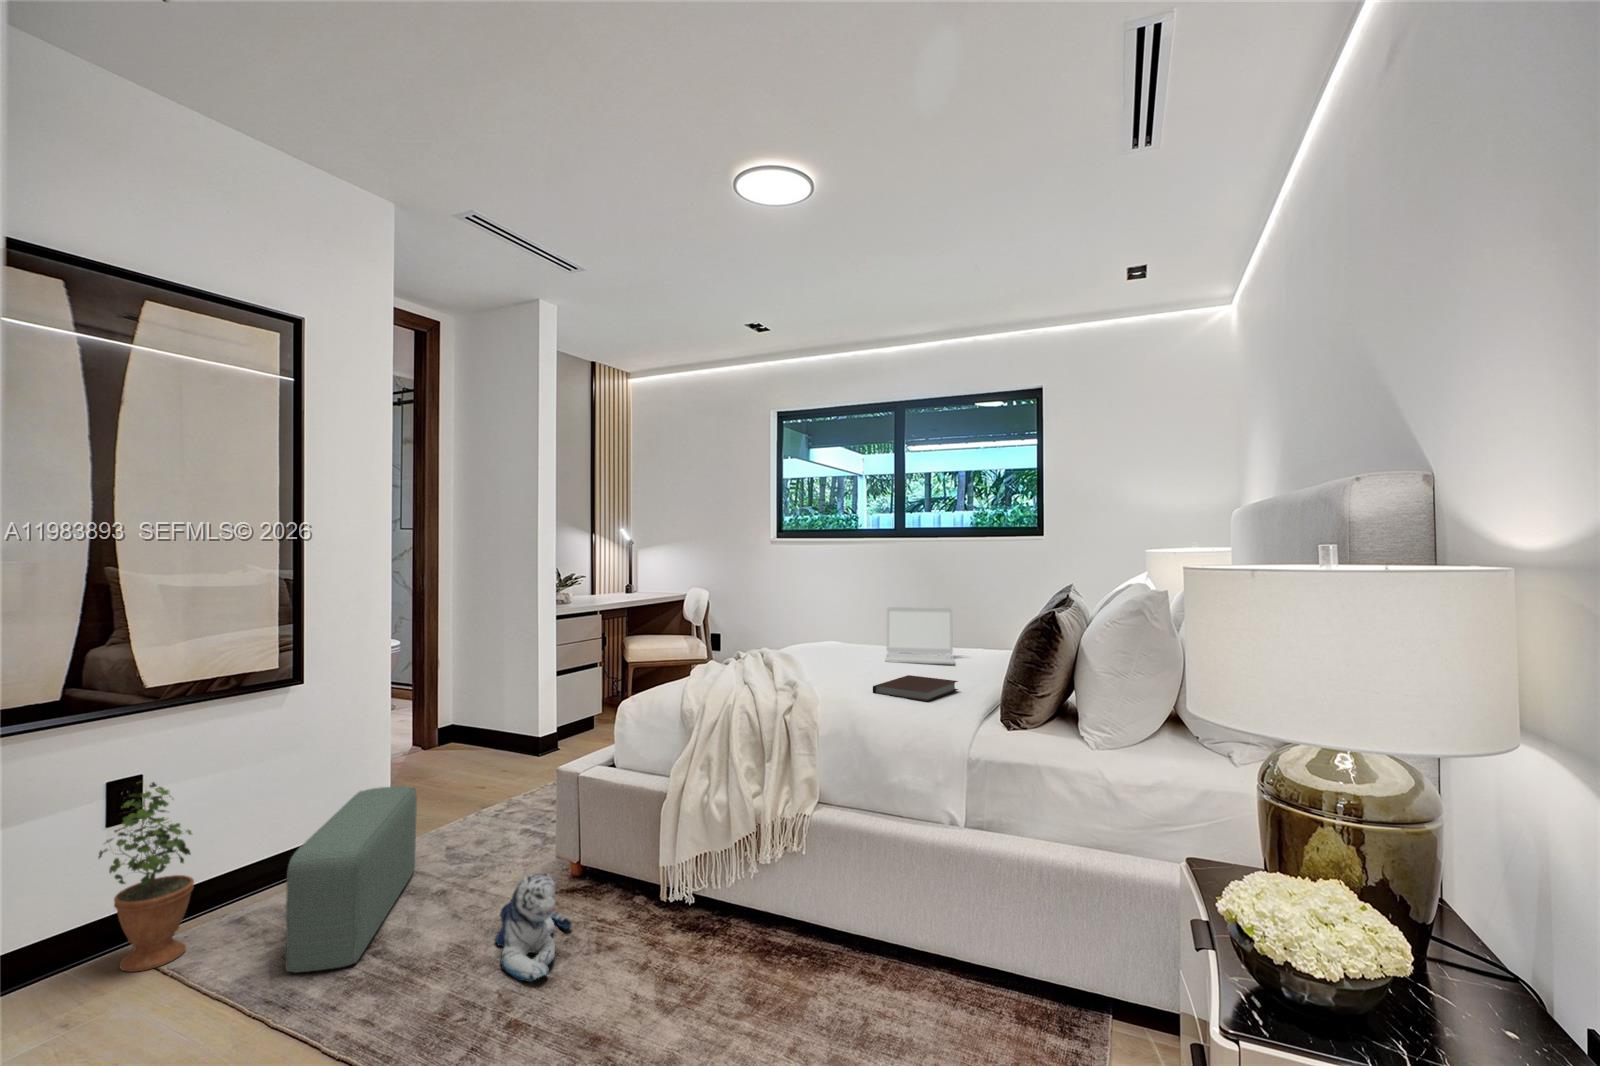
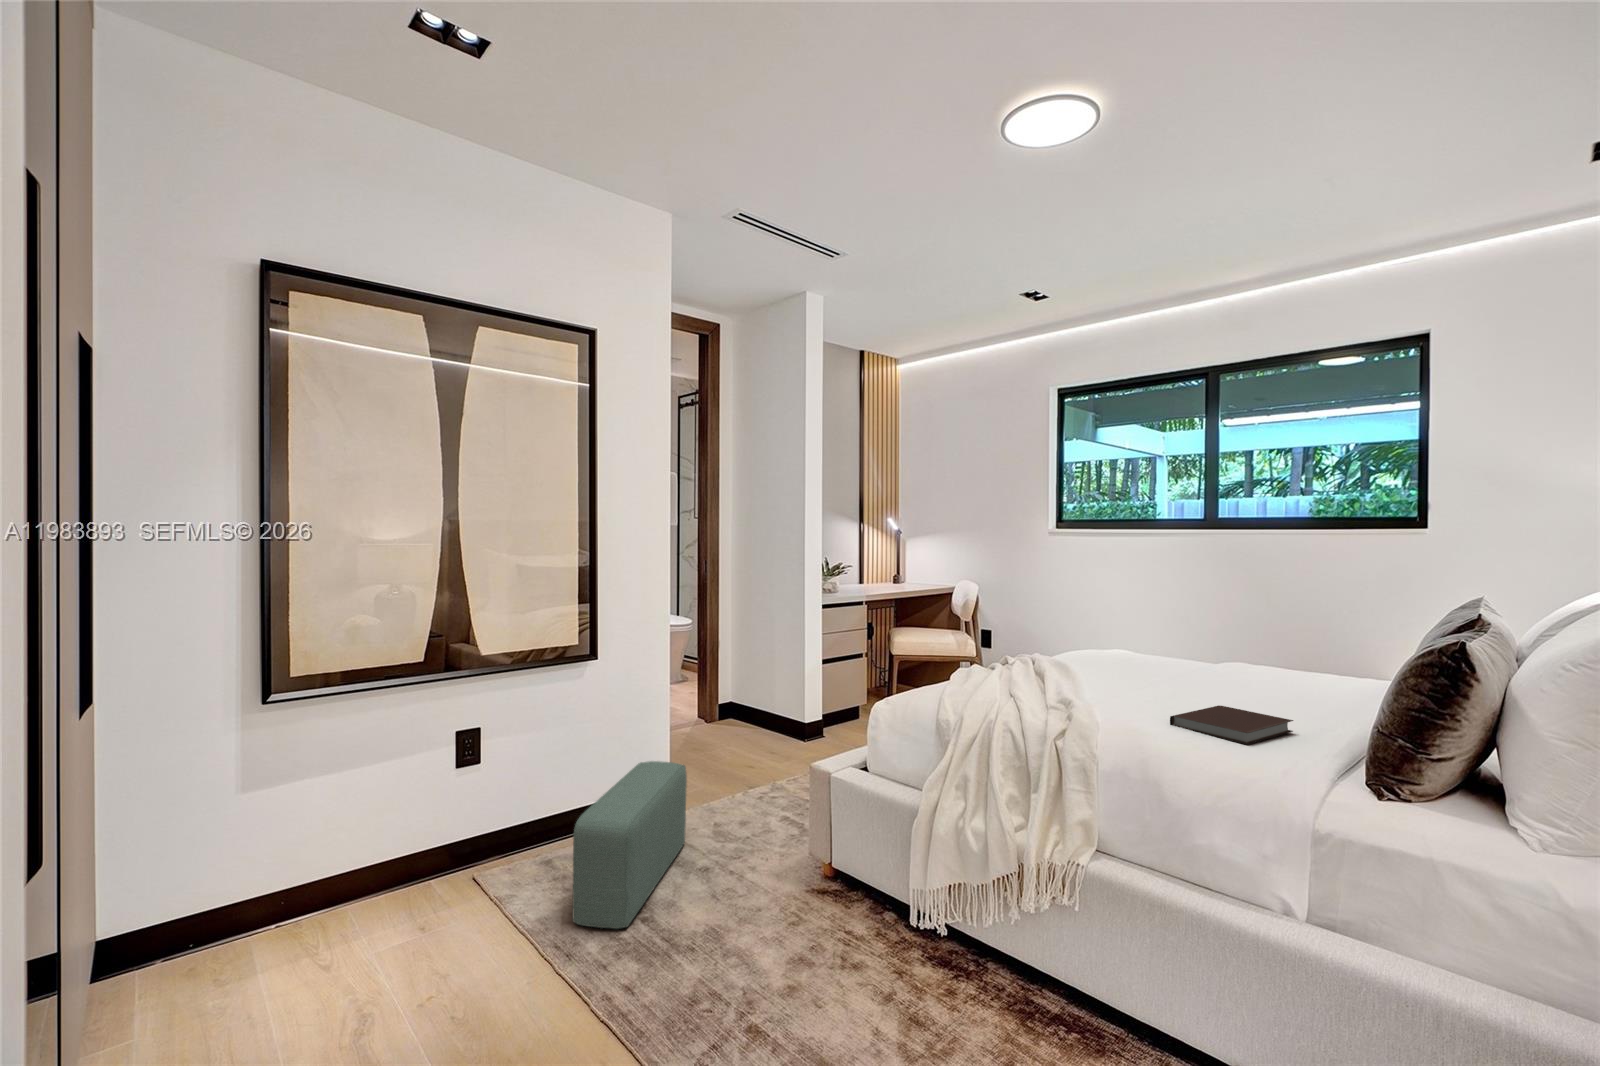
laptop: present [885,607,954,664] -> none [1188,616,1287,693]
potted plant: present [99,782,194,972] -> none [444,735,511,896]
plush toy: present [494,874,572,982] -> none [745,875,820,987]

